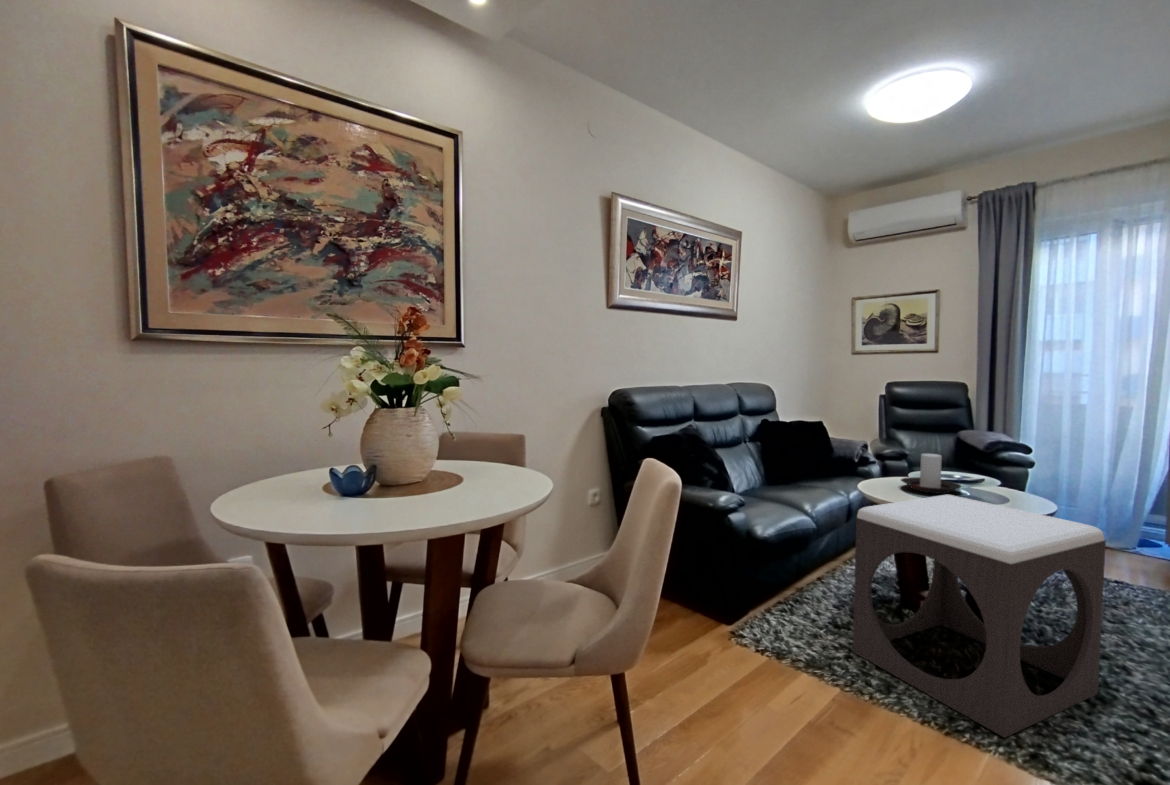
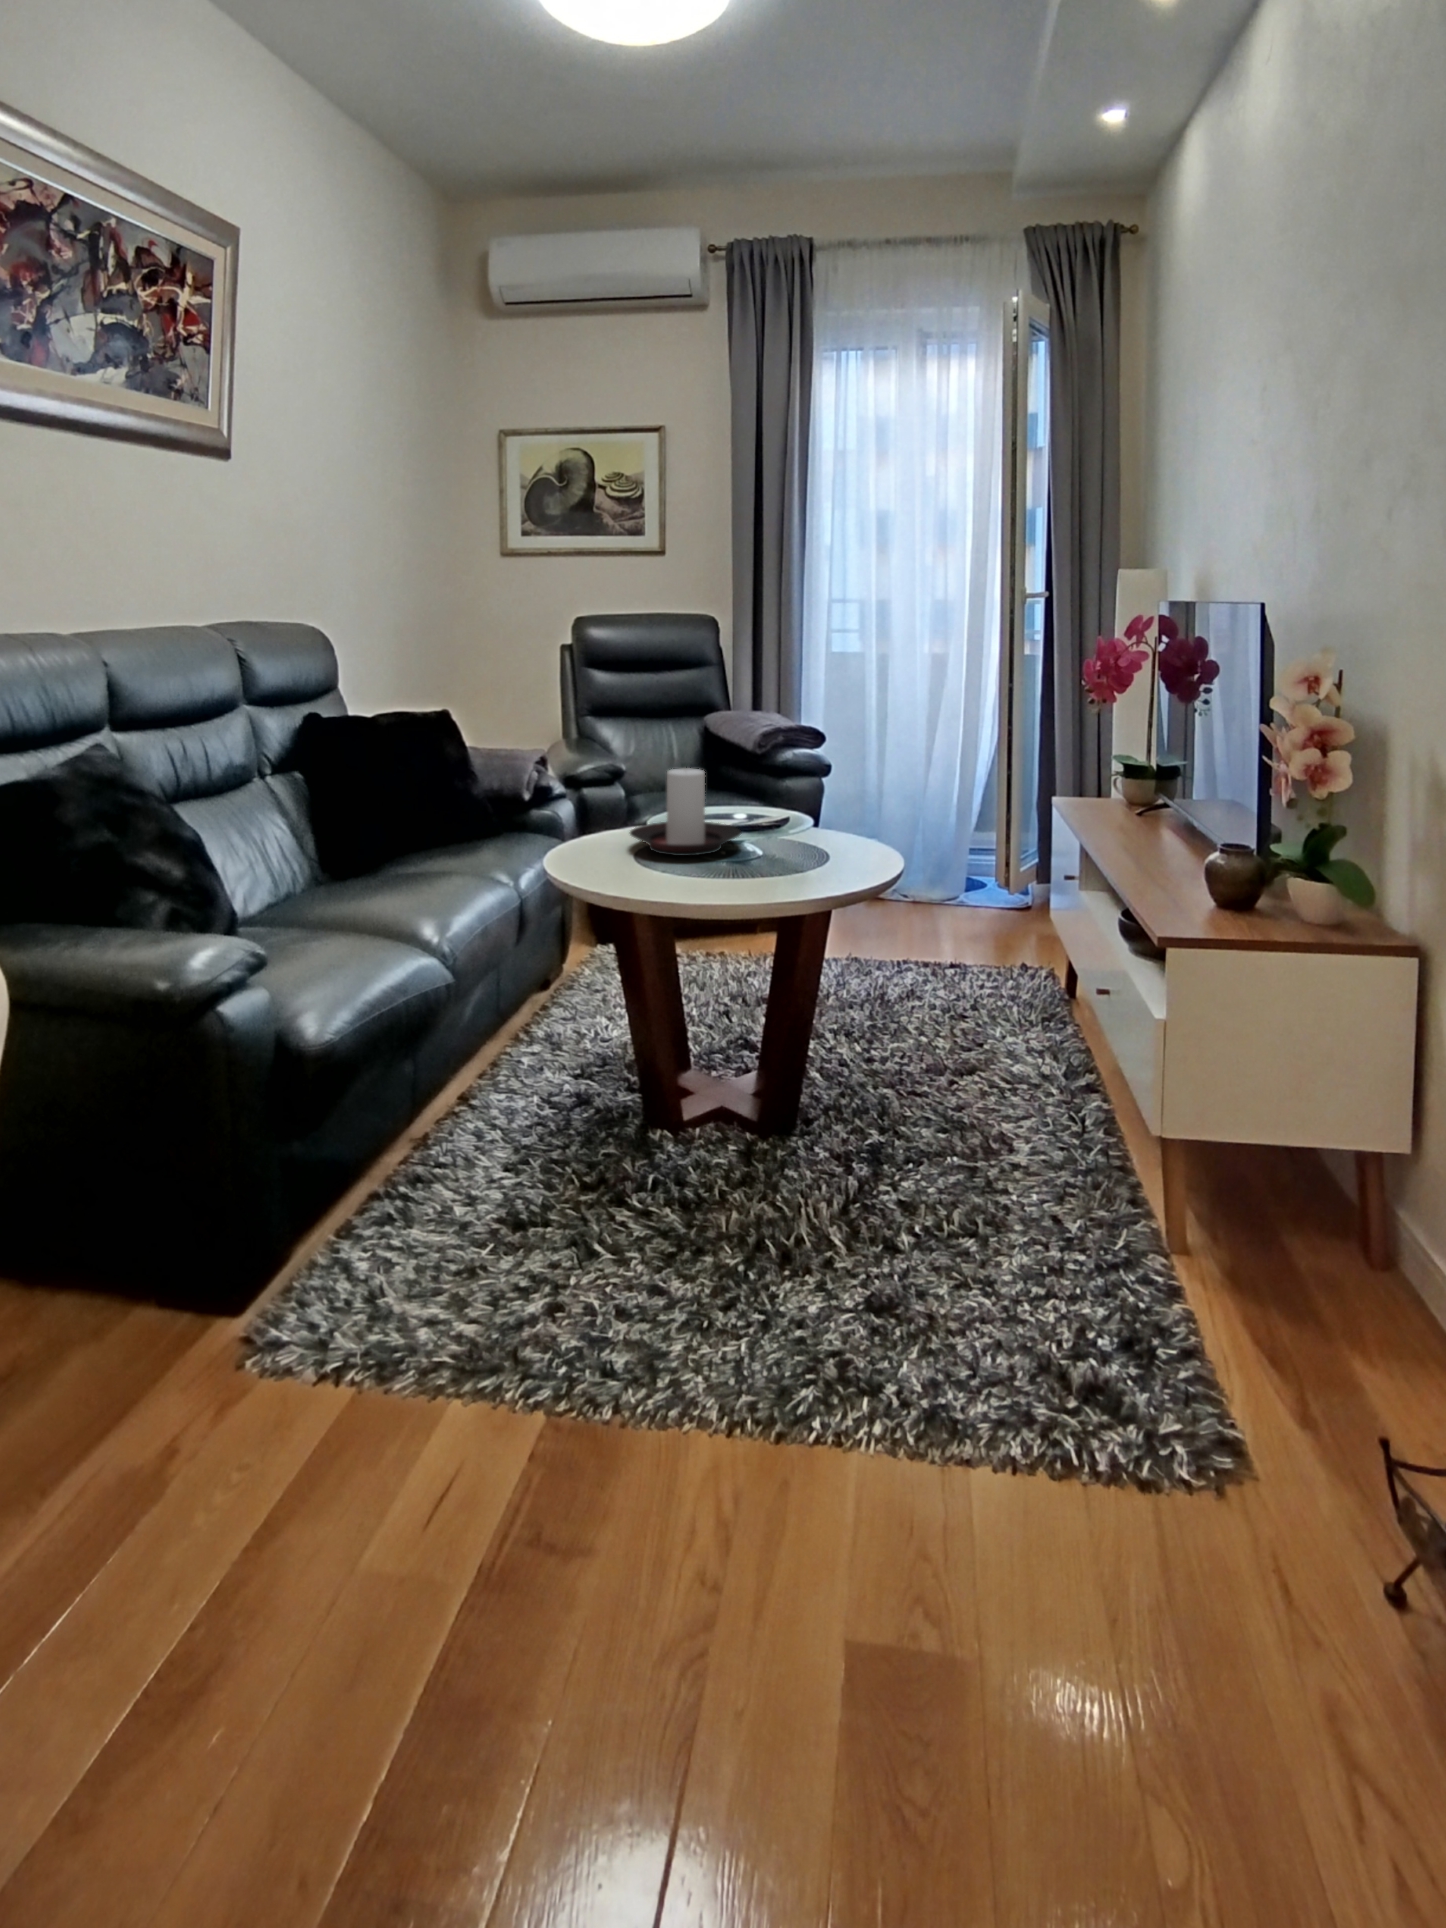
footstool: present [853,494,1106,737] -> none [558,858,994,1401]

